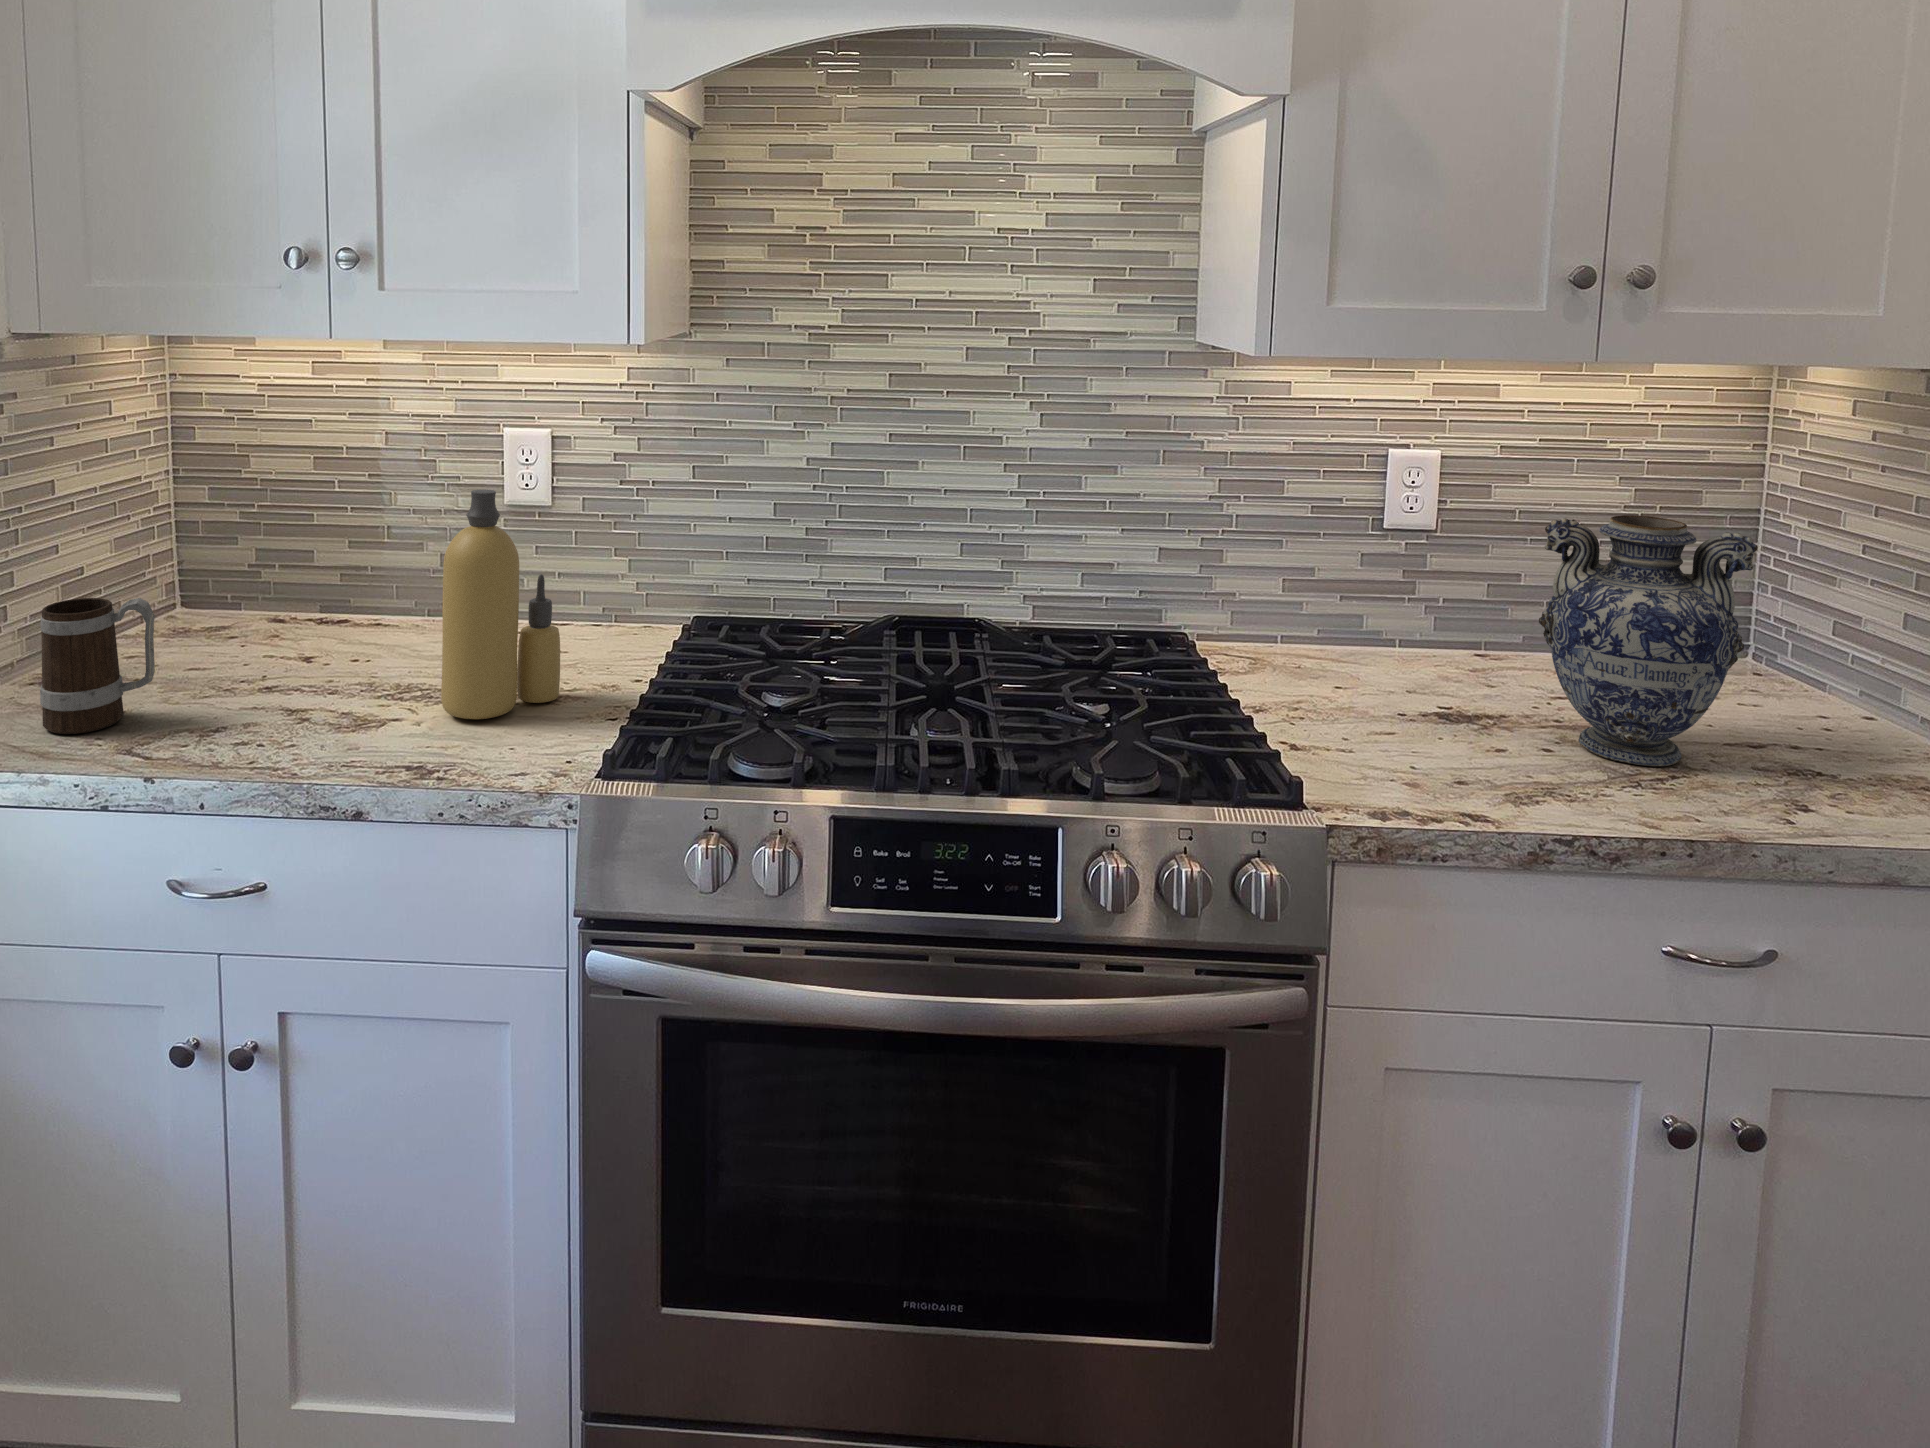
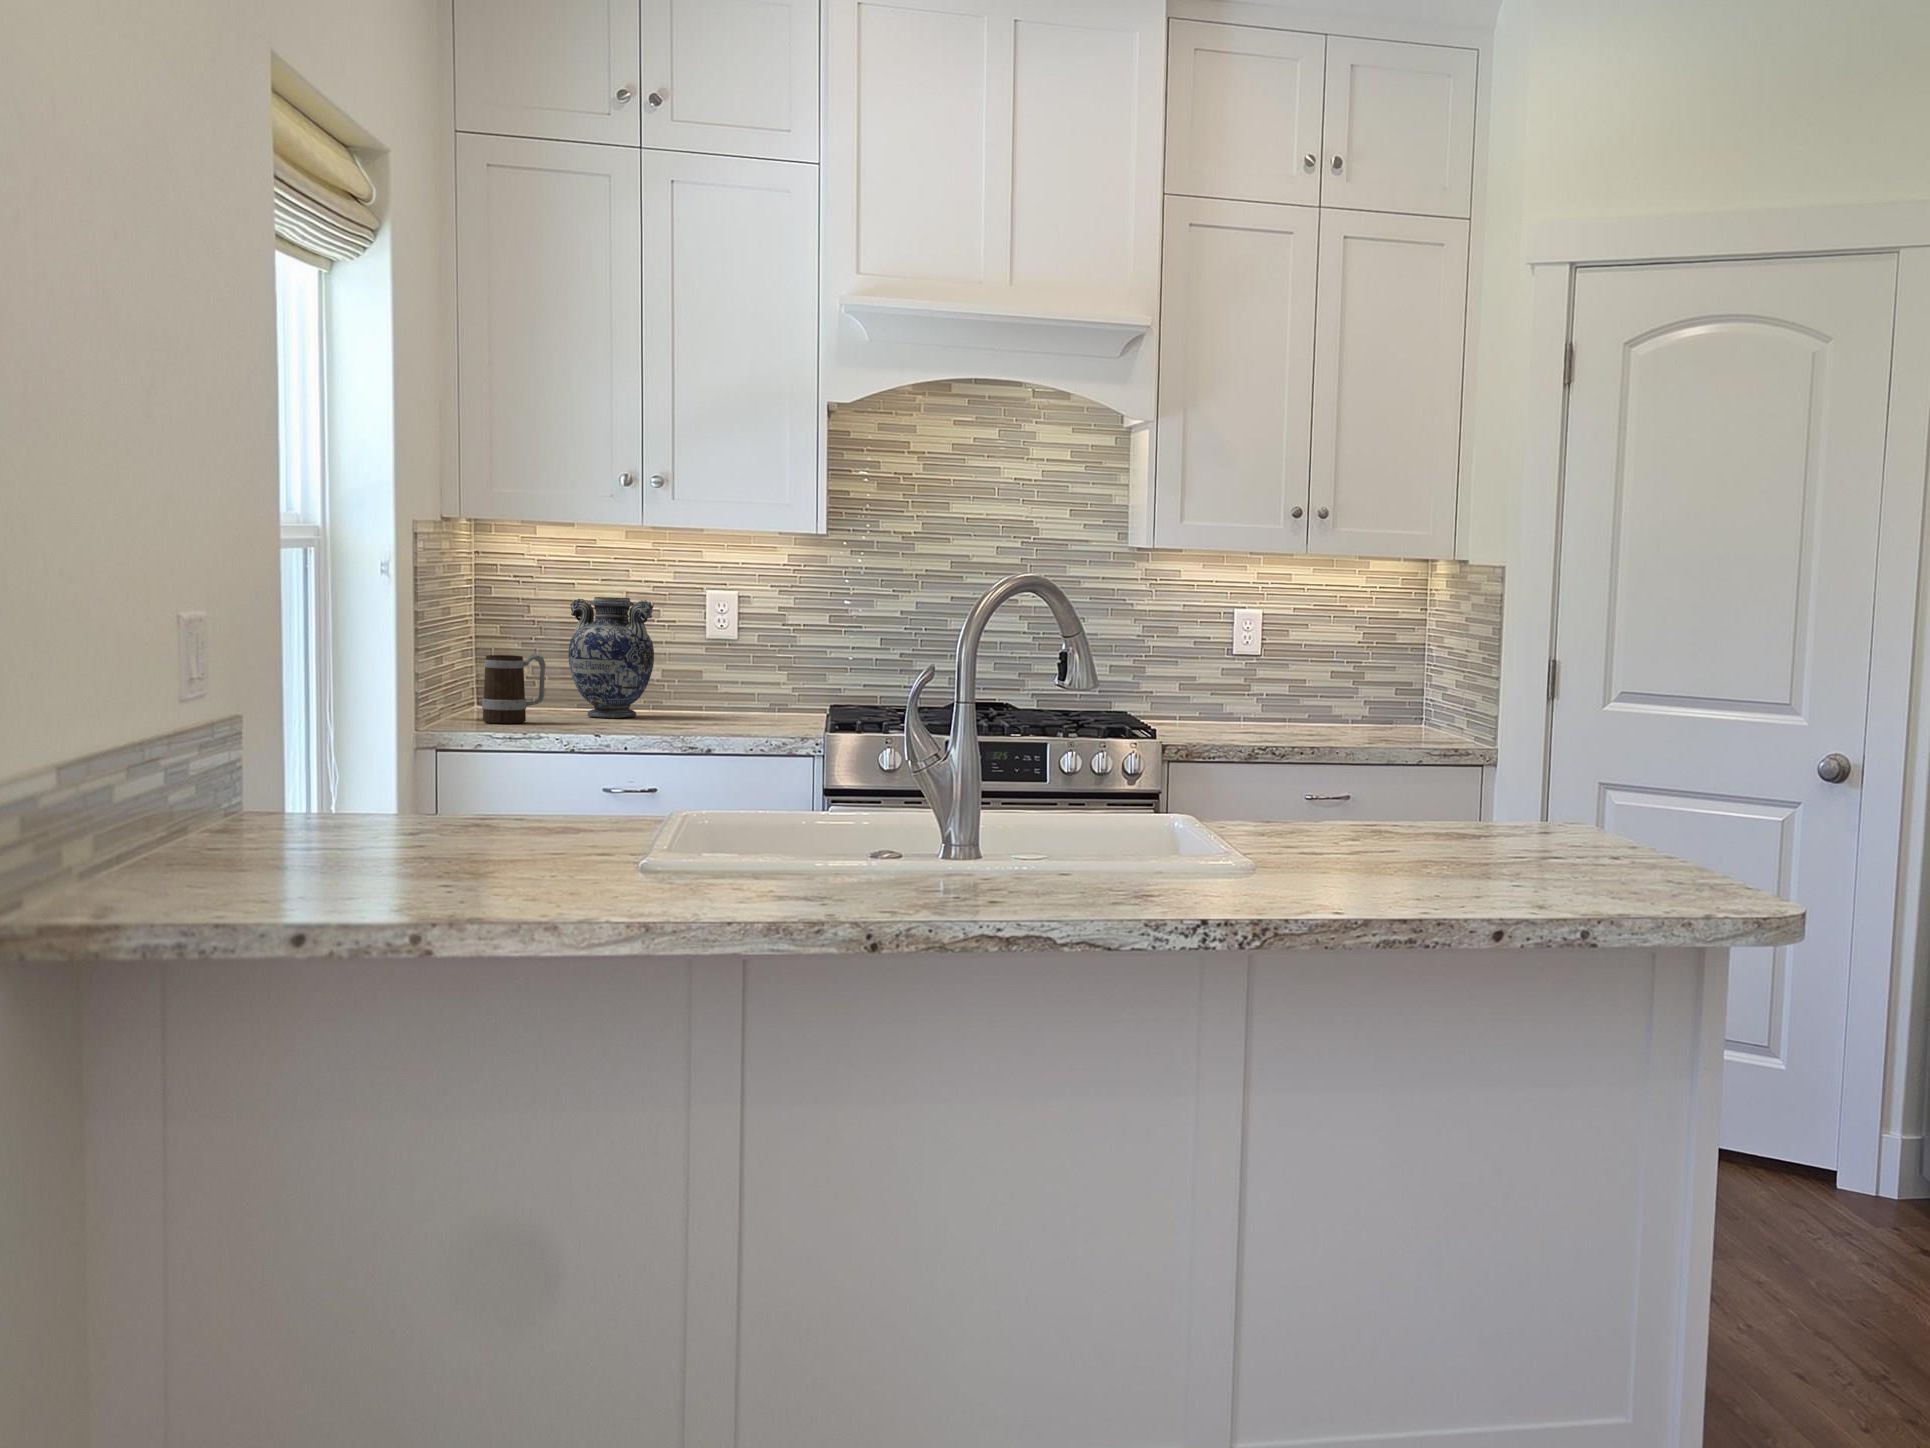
bottle: present [441,490,560,719] -> none [708,601,771,723]
decorative vase: present [1539,515,1757,767] -> present [568,597,654,718]

